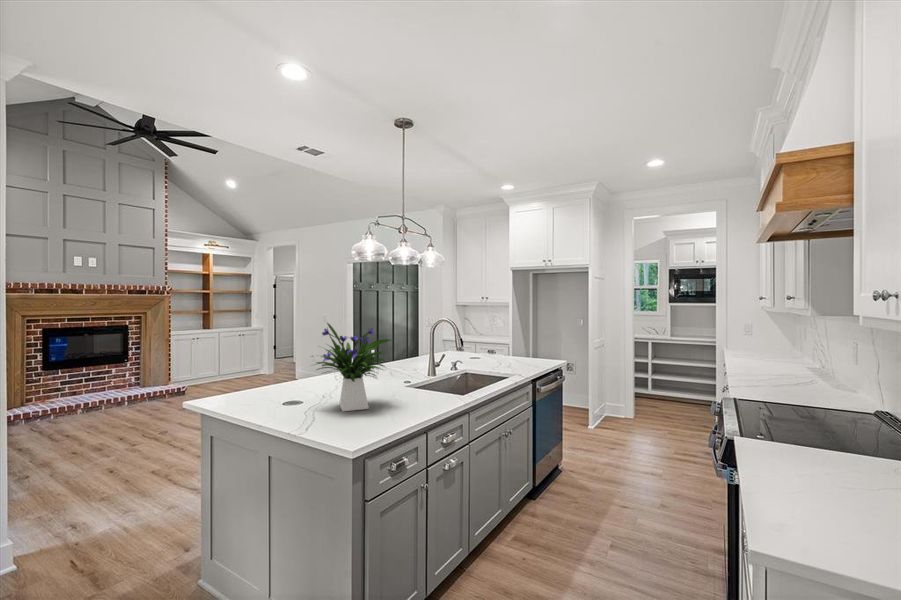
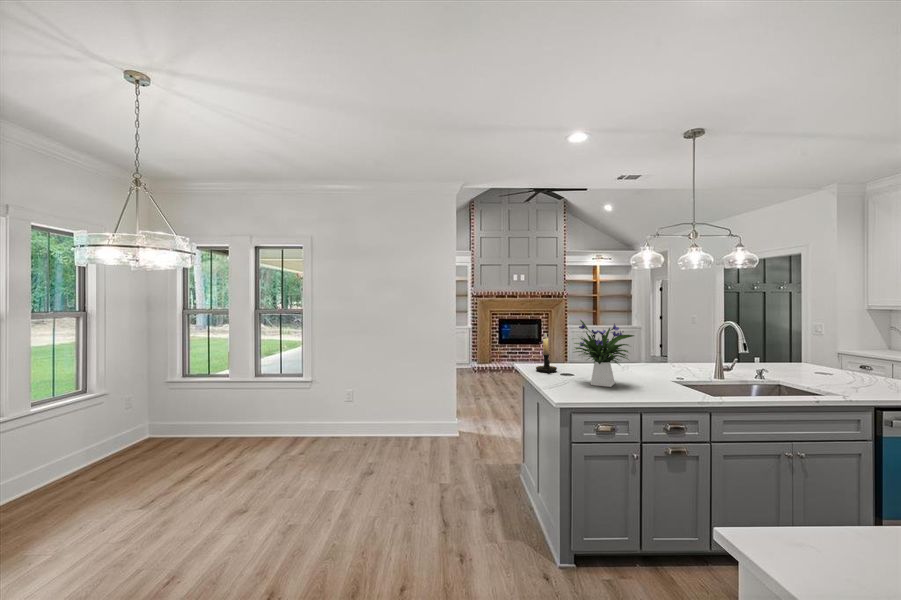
candle holder: none [235,344,269,406] -> present [536,334,557,373]

